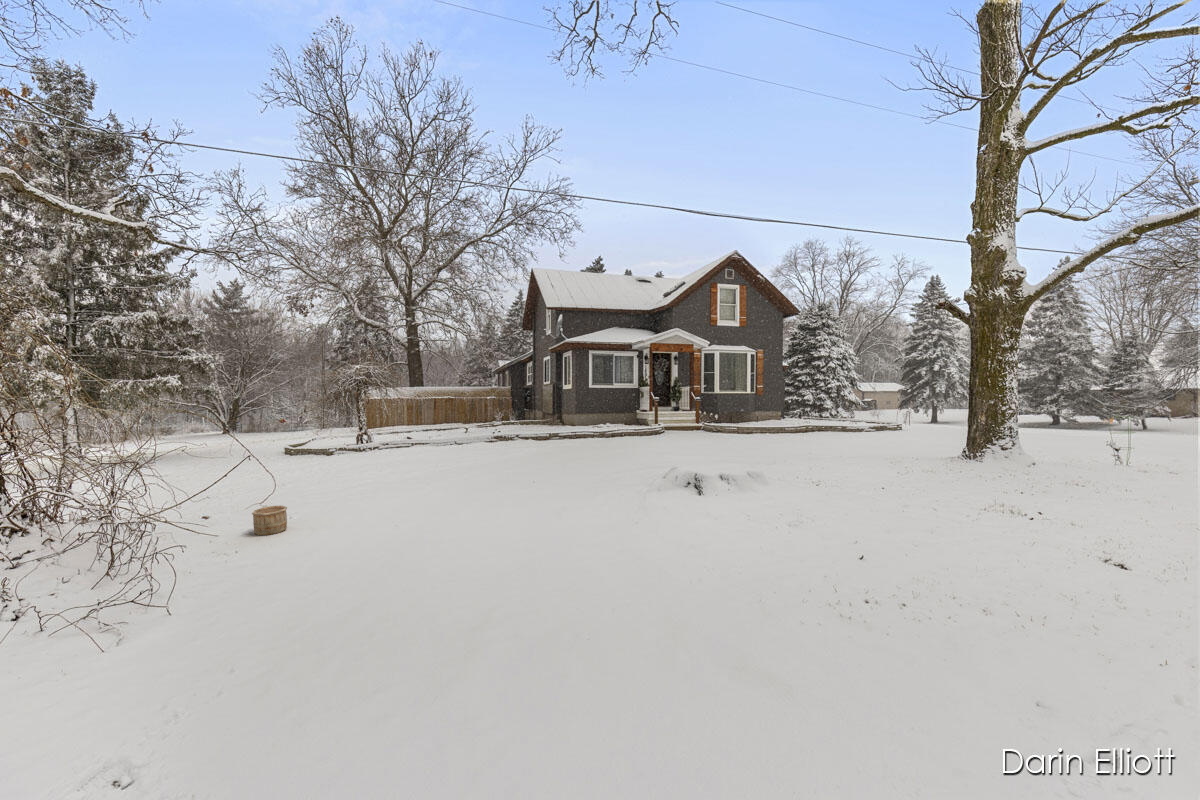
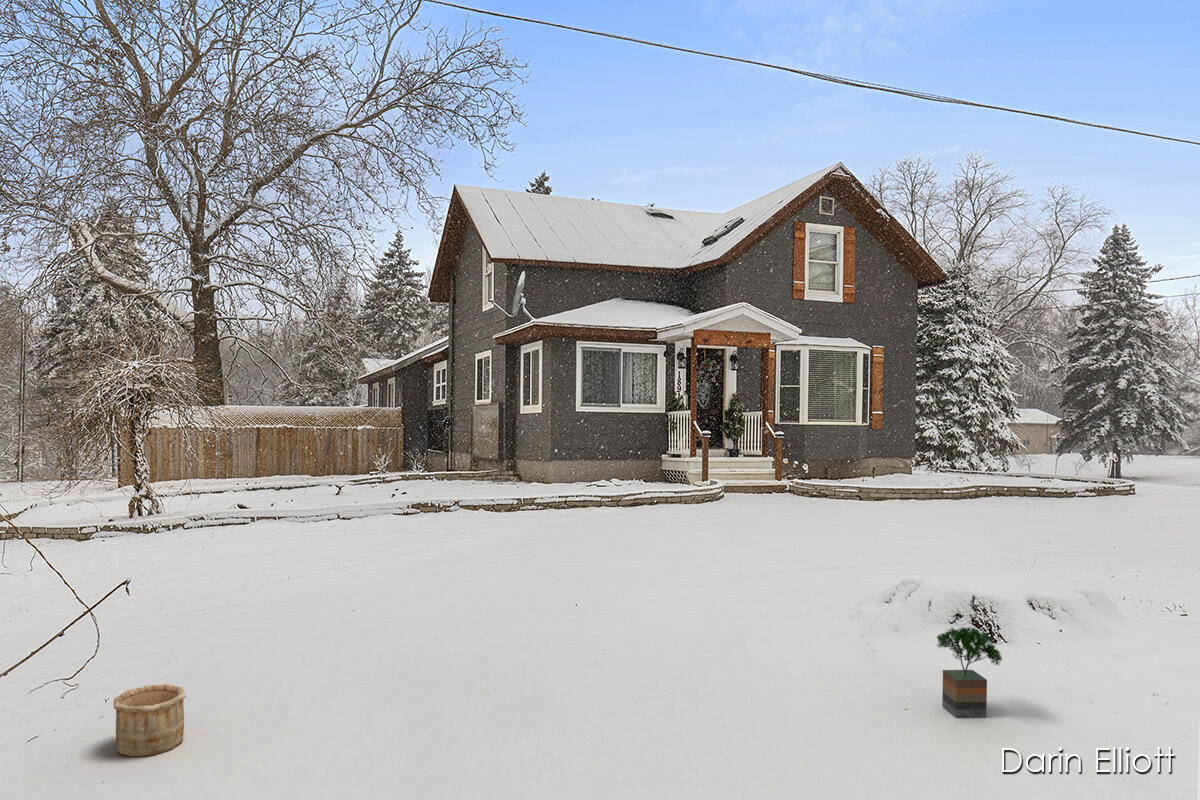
potted tree: none [638,484,668,529] -> present [937,627,1002,718]

